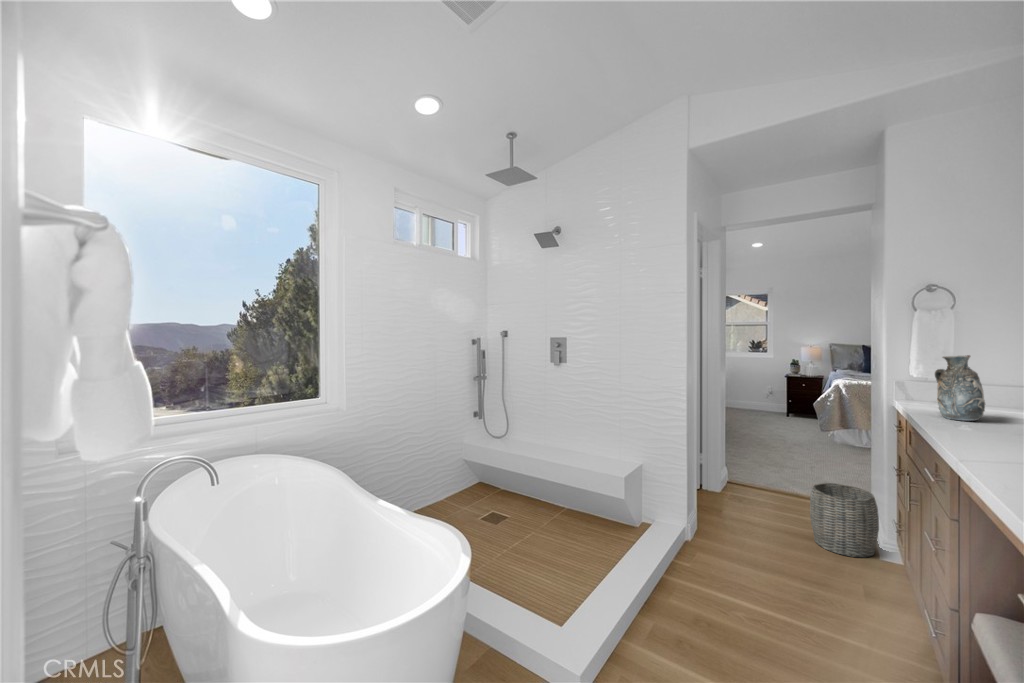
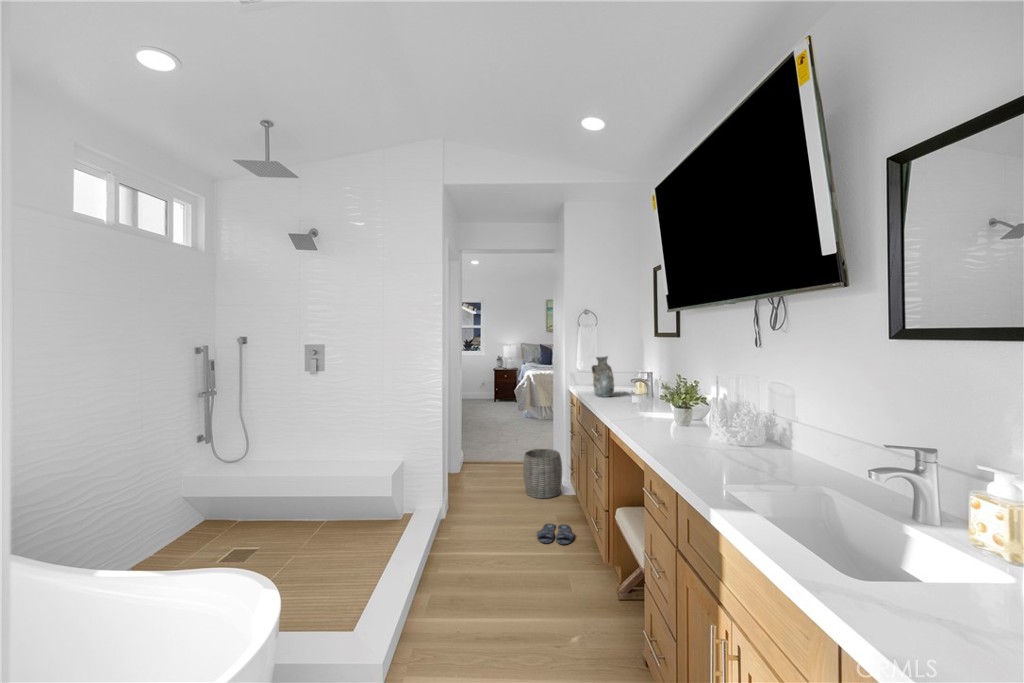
slippers: none [821,593,893,636] -> present [537,524,574,545]

